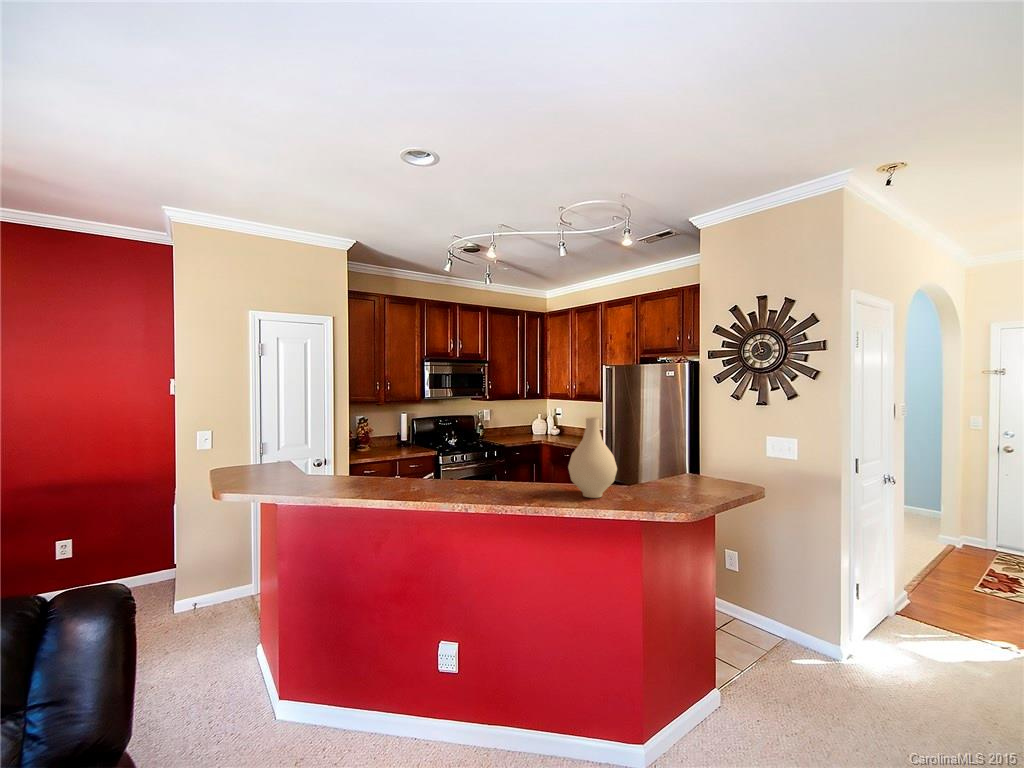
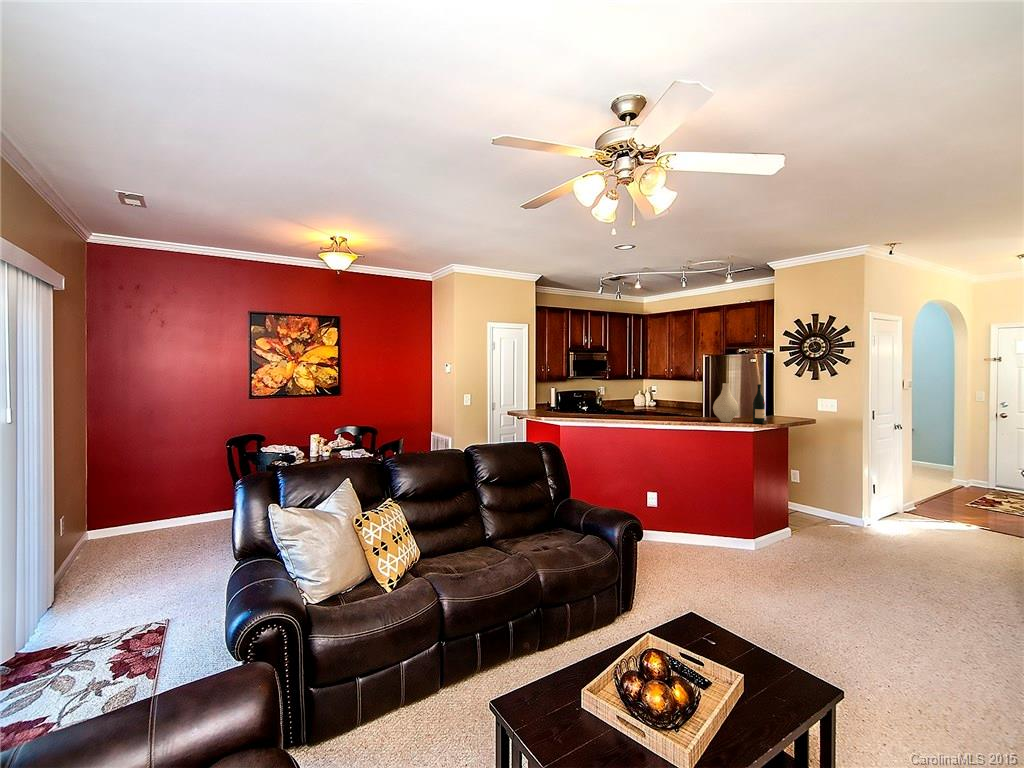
wine bottle: none [643,420,677,505] -> present [753,384,767,424]

